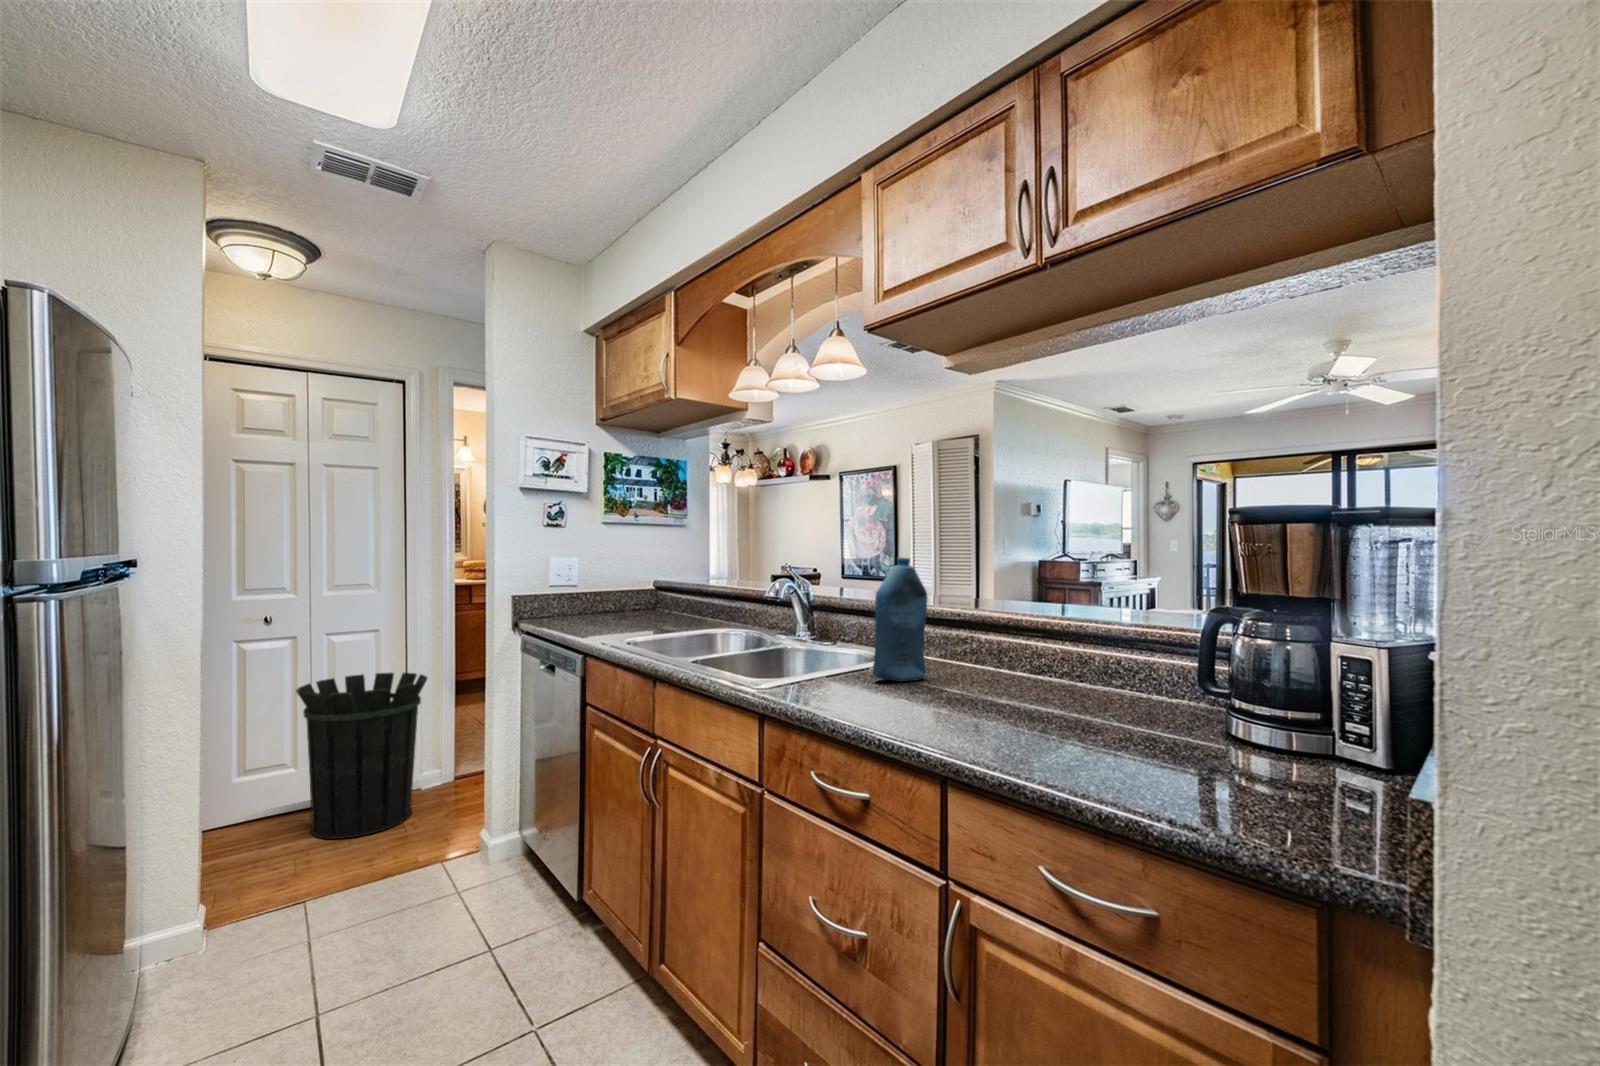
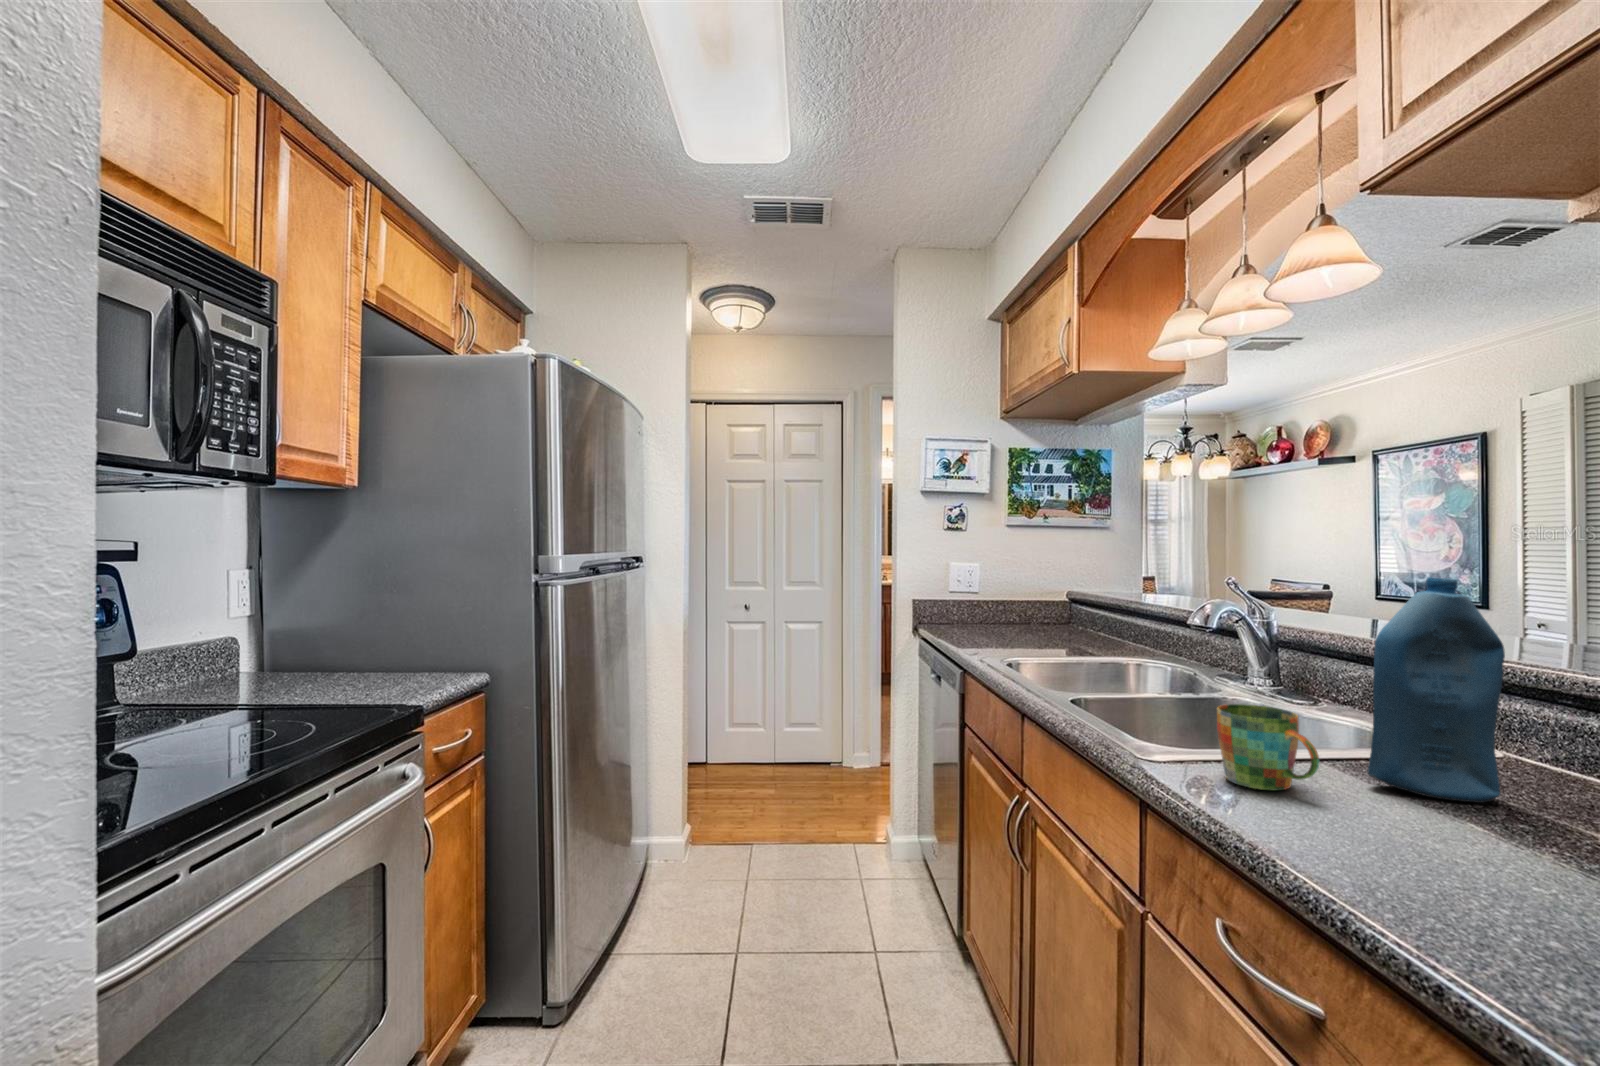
mug: none [801,642,854,693] -> present [1217,704,1319,790]
waste bin: present [296,672,427,839] -> none [755,660,853,803]

